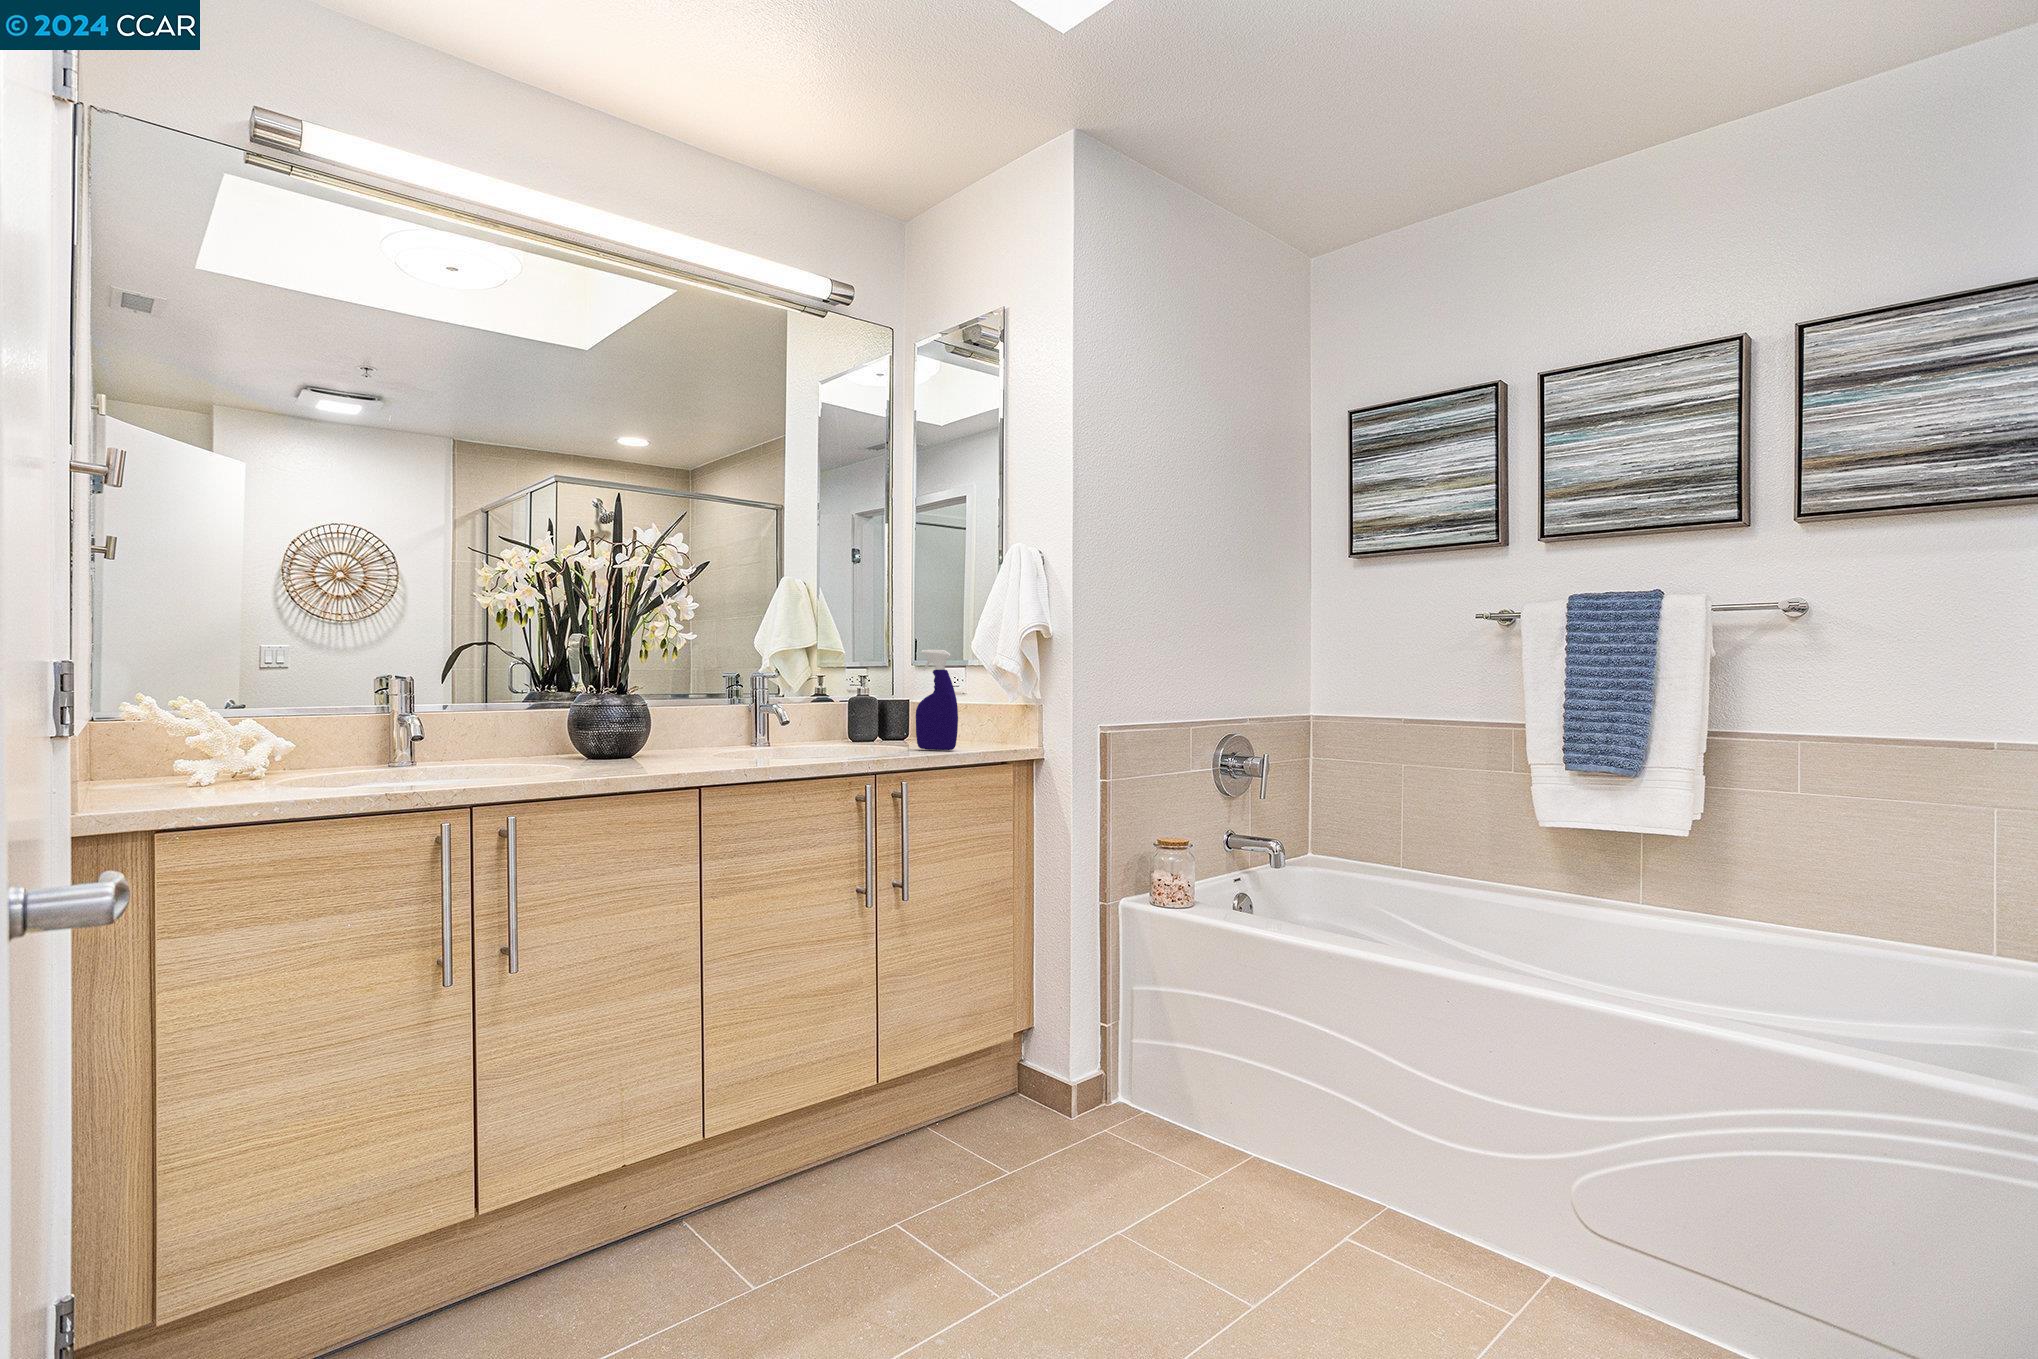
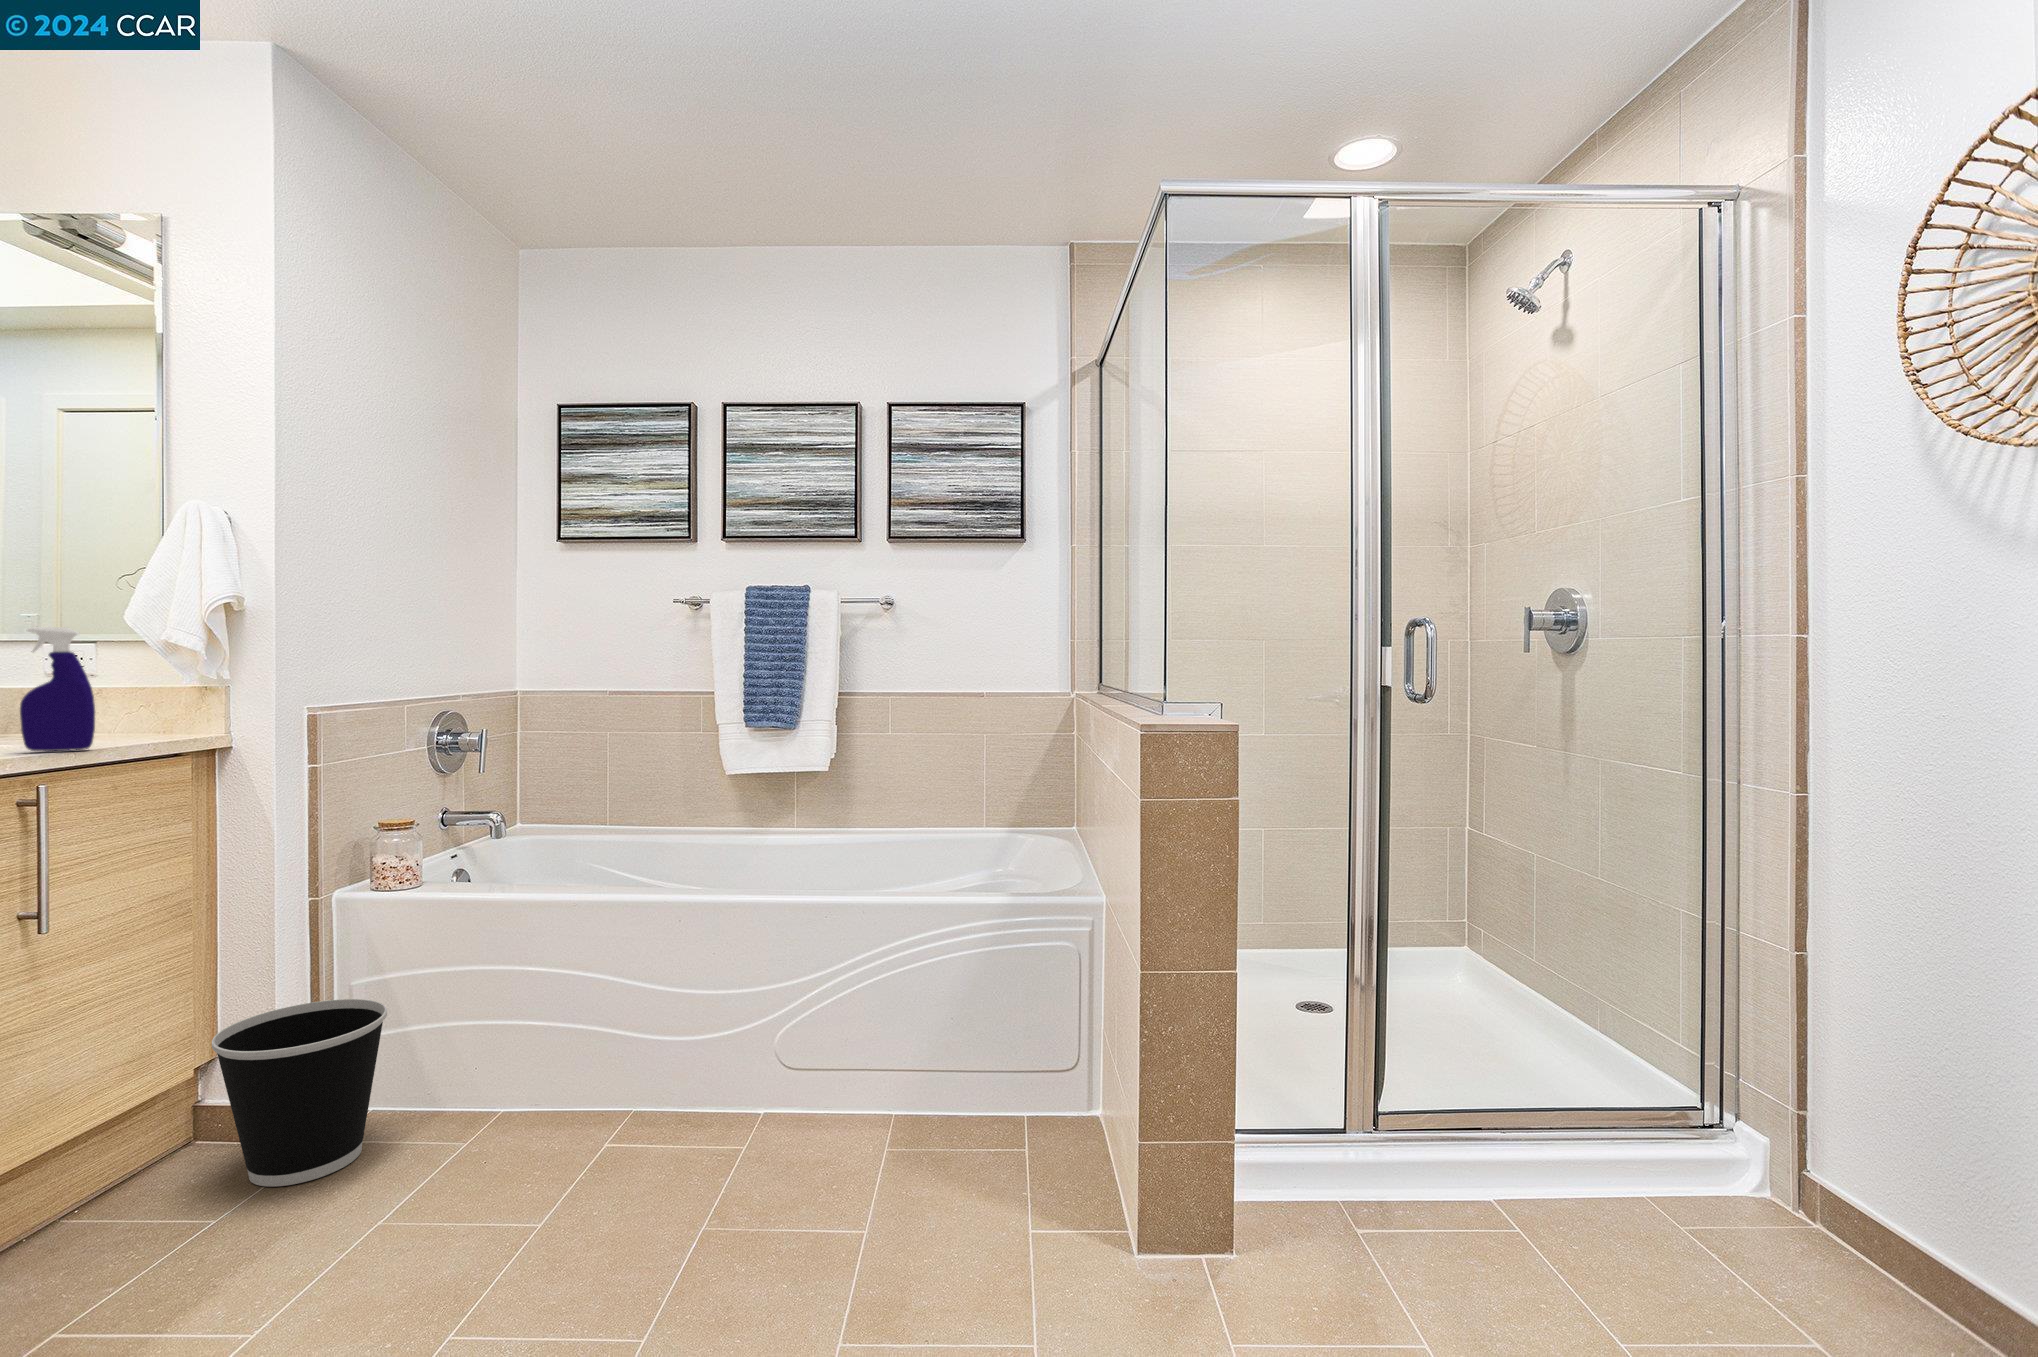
wastebasket: none [1017,1000,1150,1172] -> present [212,999,387,1187]

